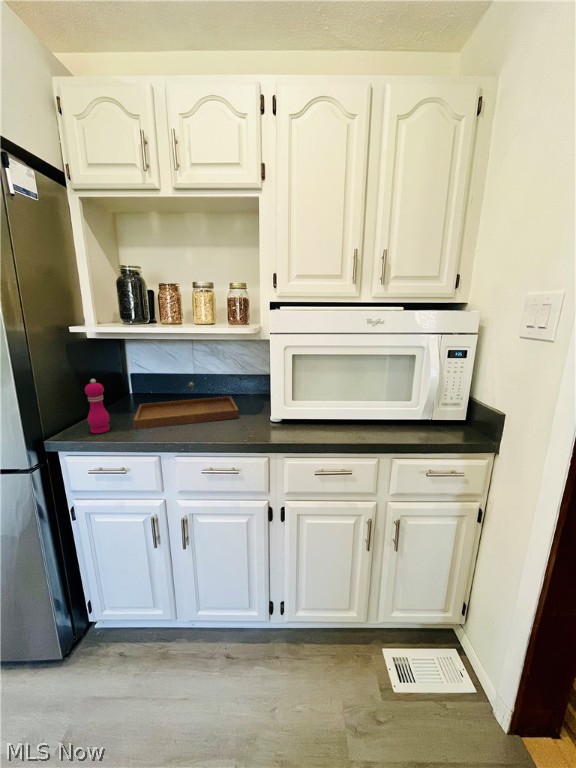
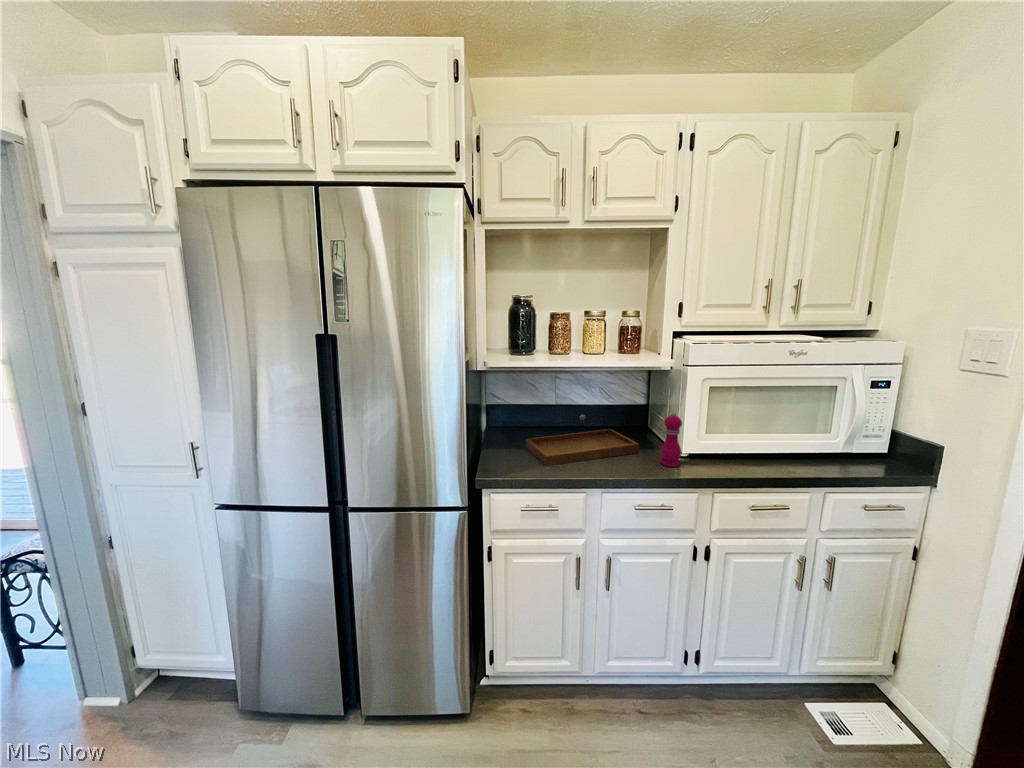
pepper mill: present [85,379,110,433] -> present [661,412,682,467]

